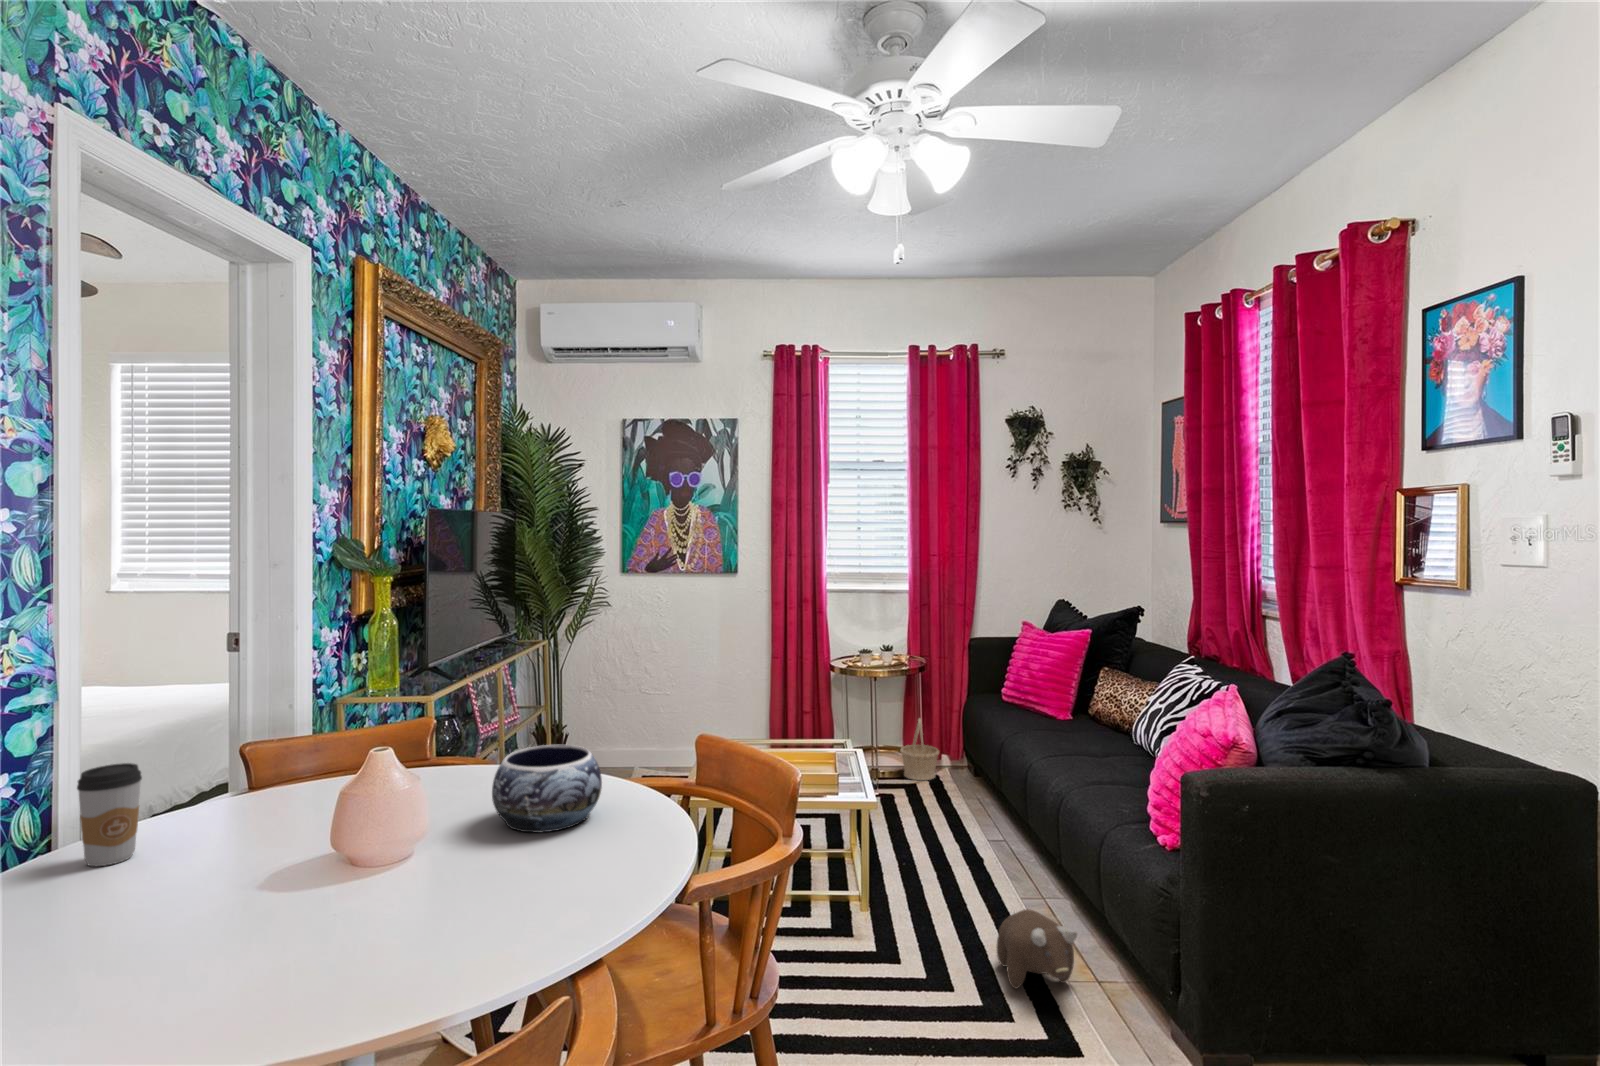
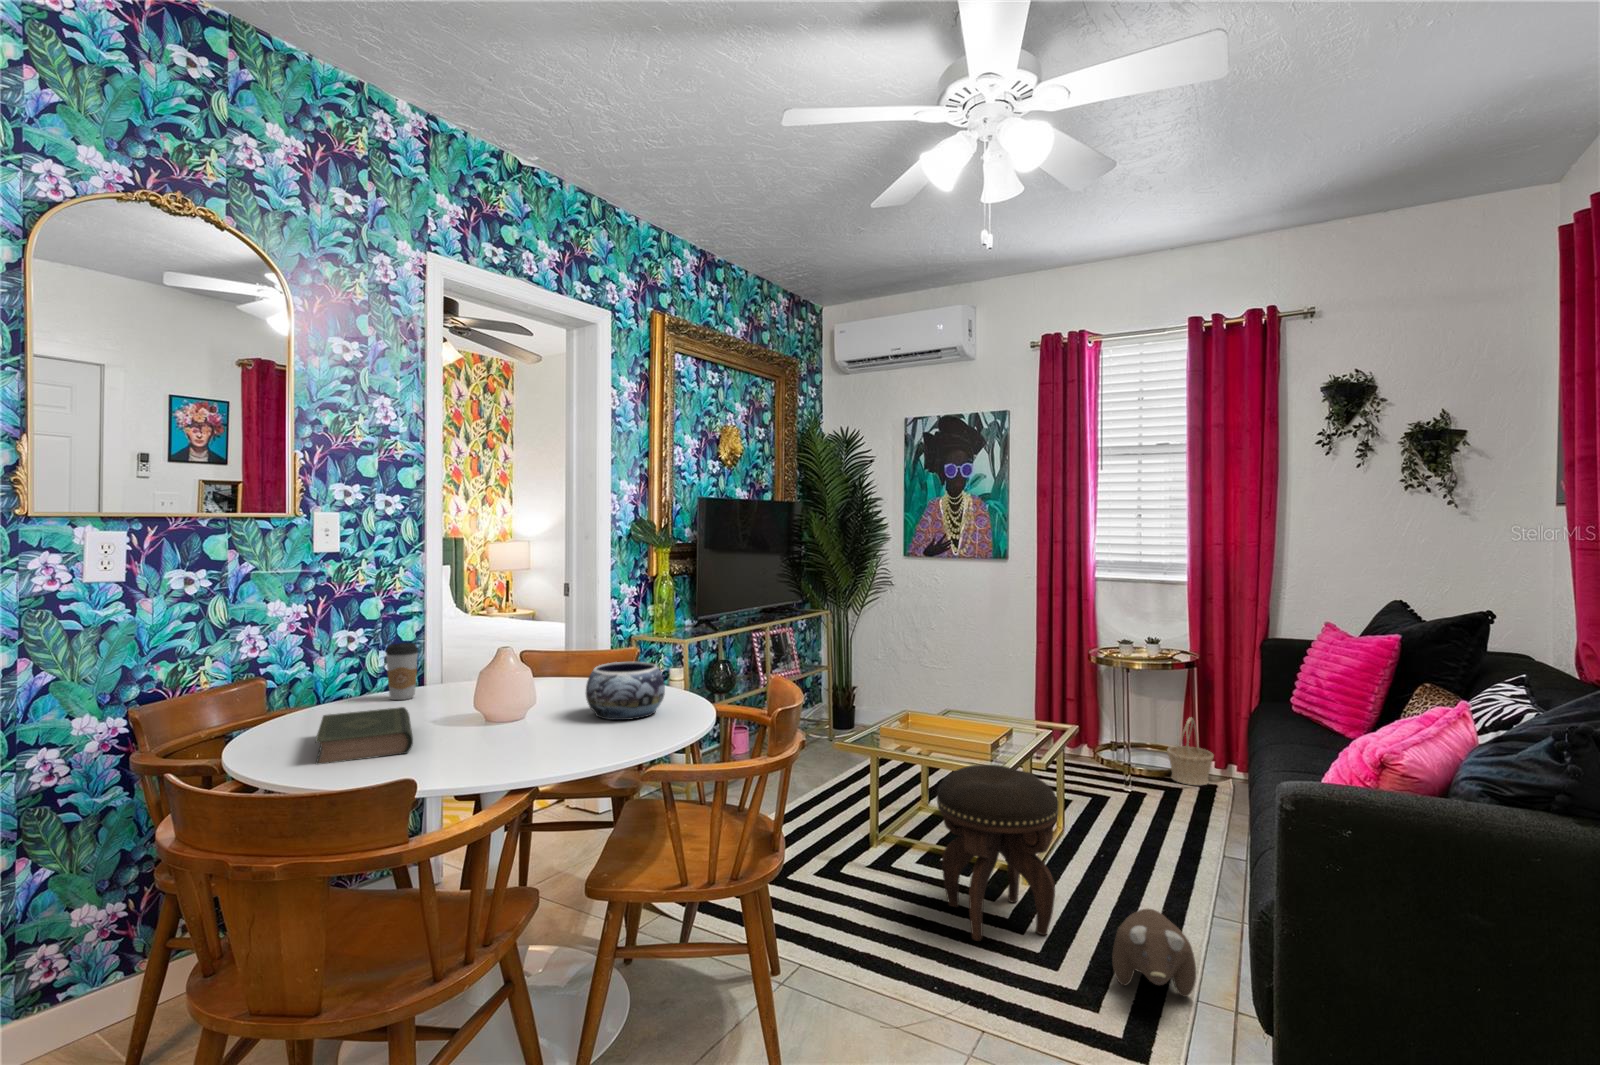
footstool: none [810,797,932,986] -> present [937,765,1058,941]
book: none [77,879,332,1028] -> present [315,707,413,764]

